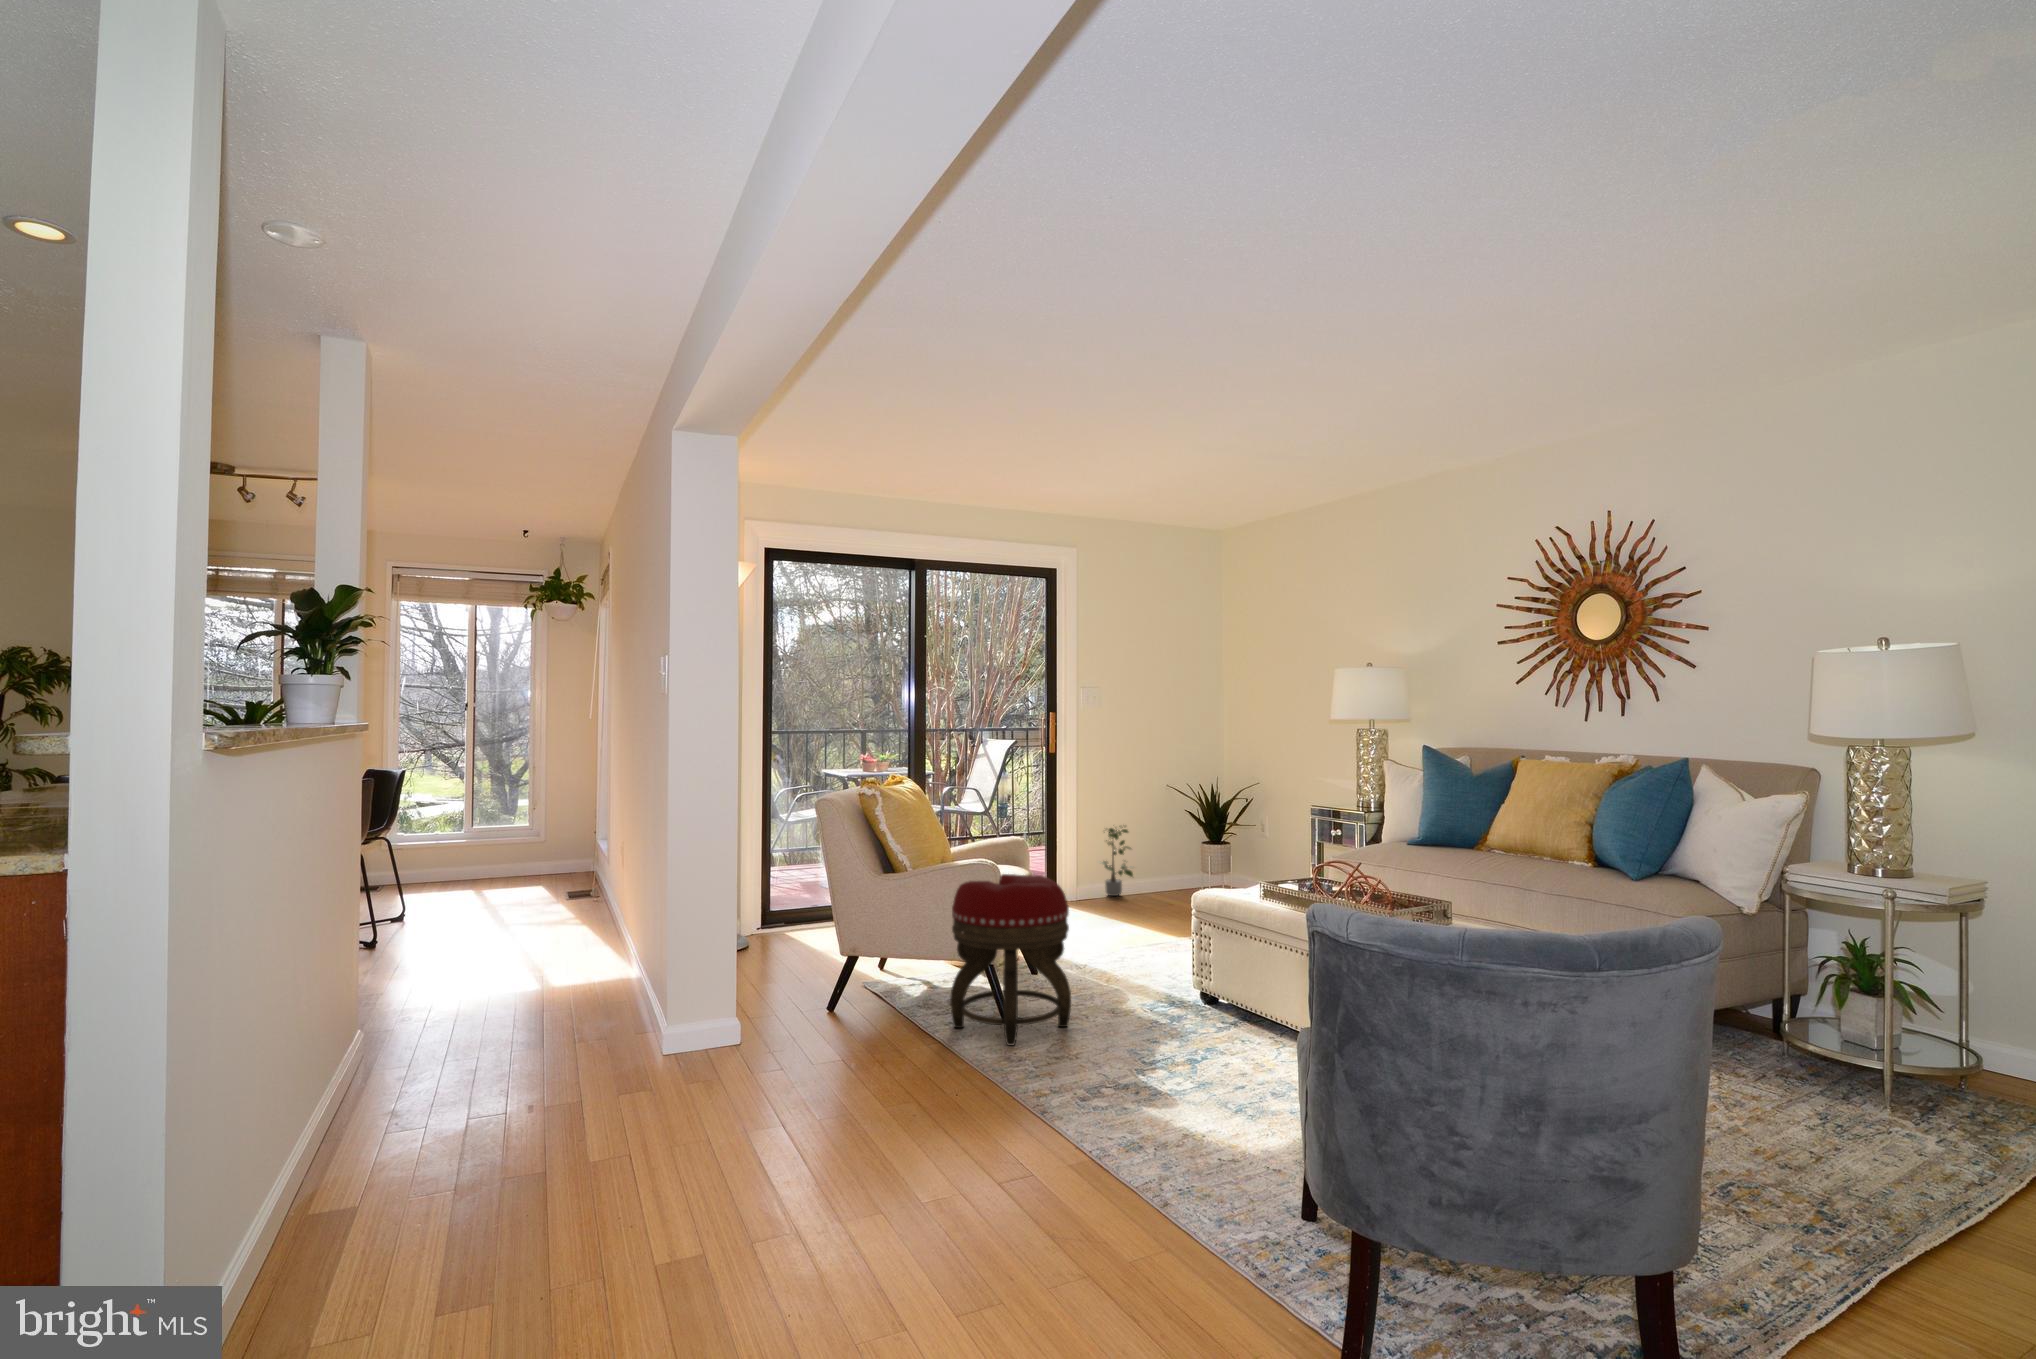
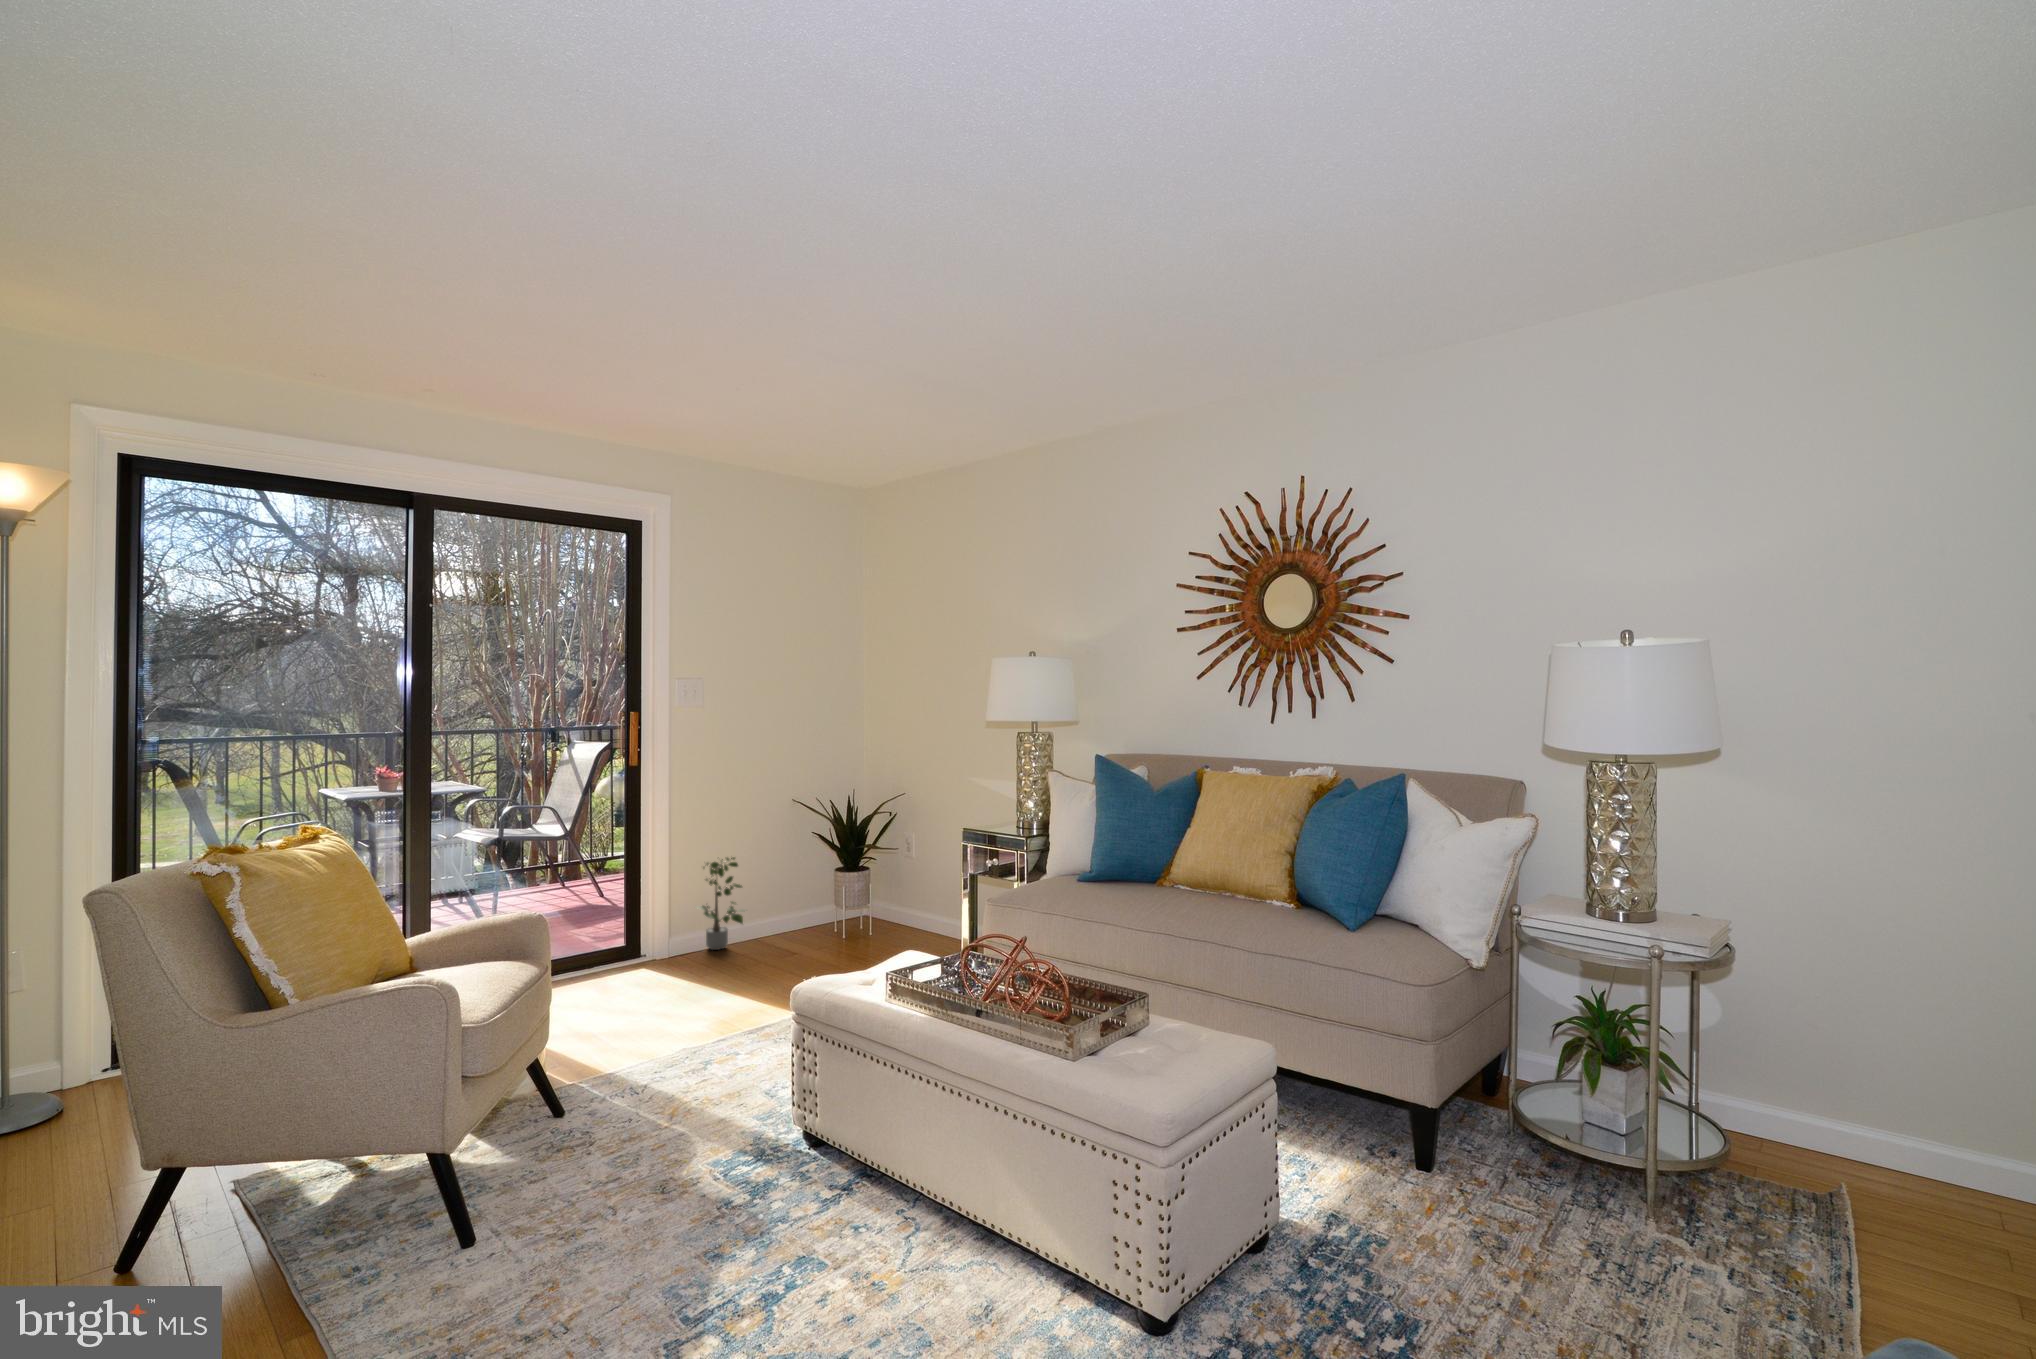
footstool: present [950,874,1071,1045] -> none [348,987,577,1305]

